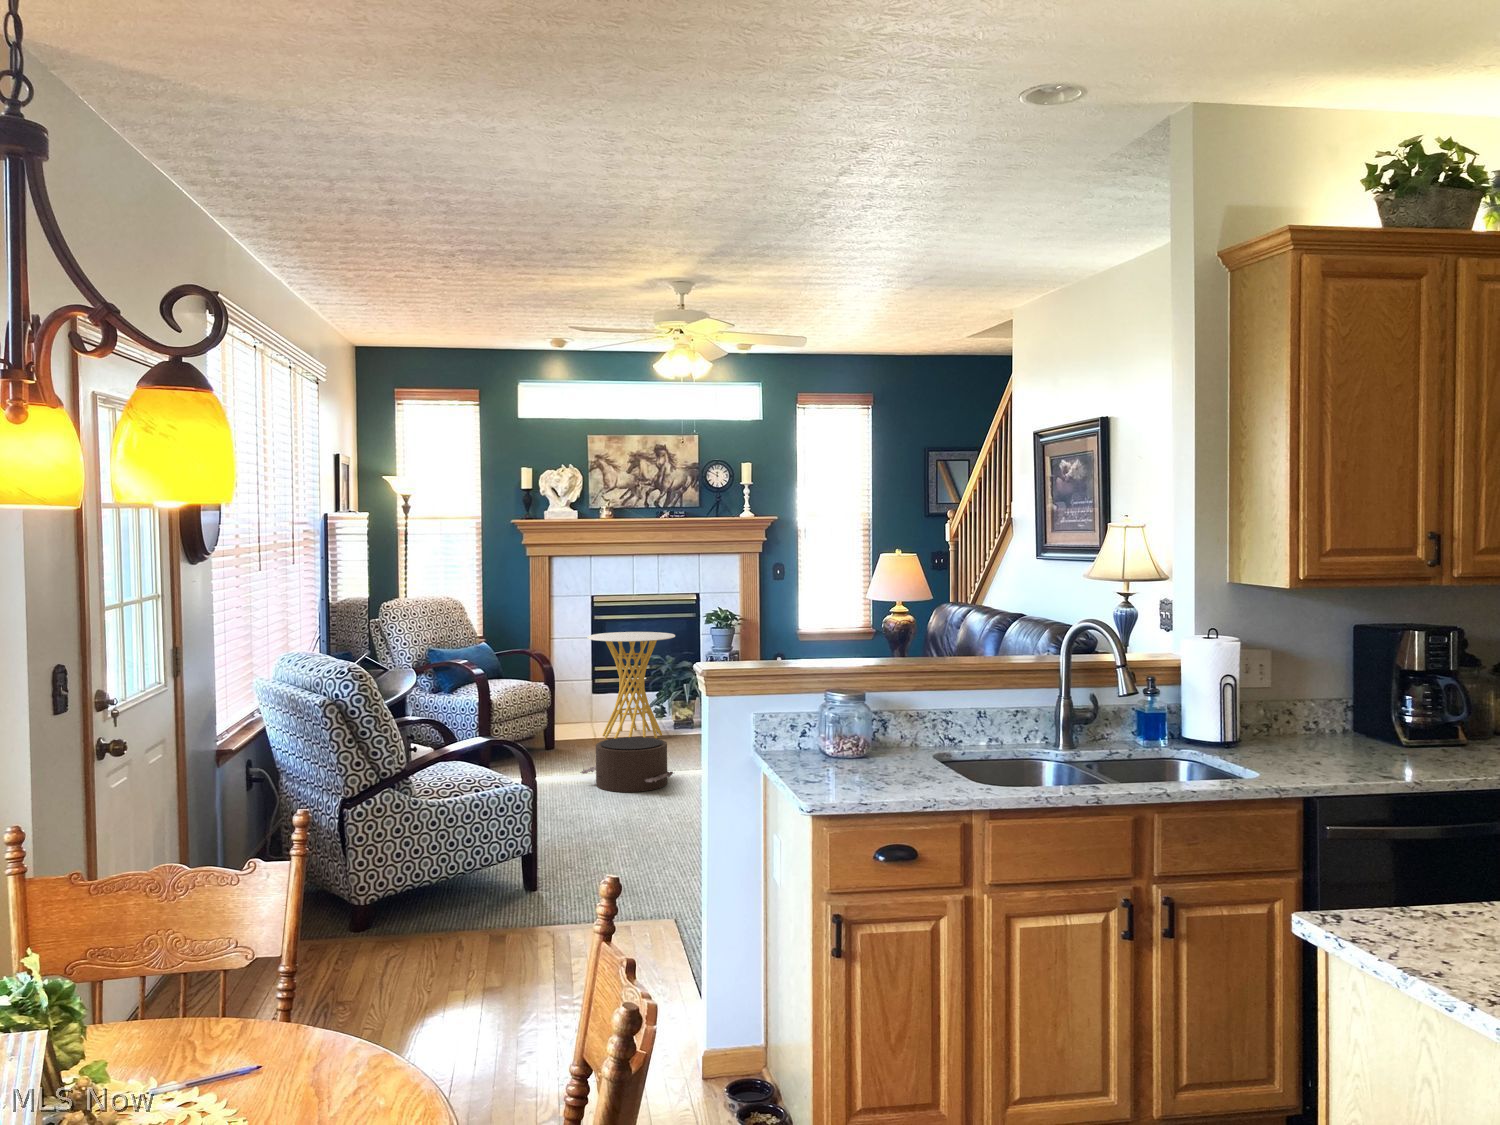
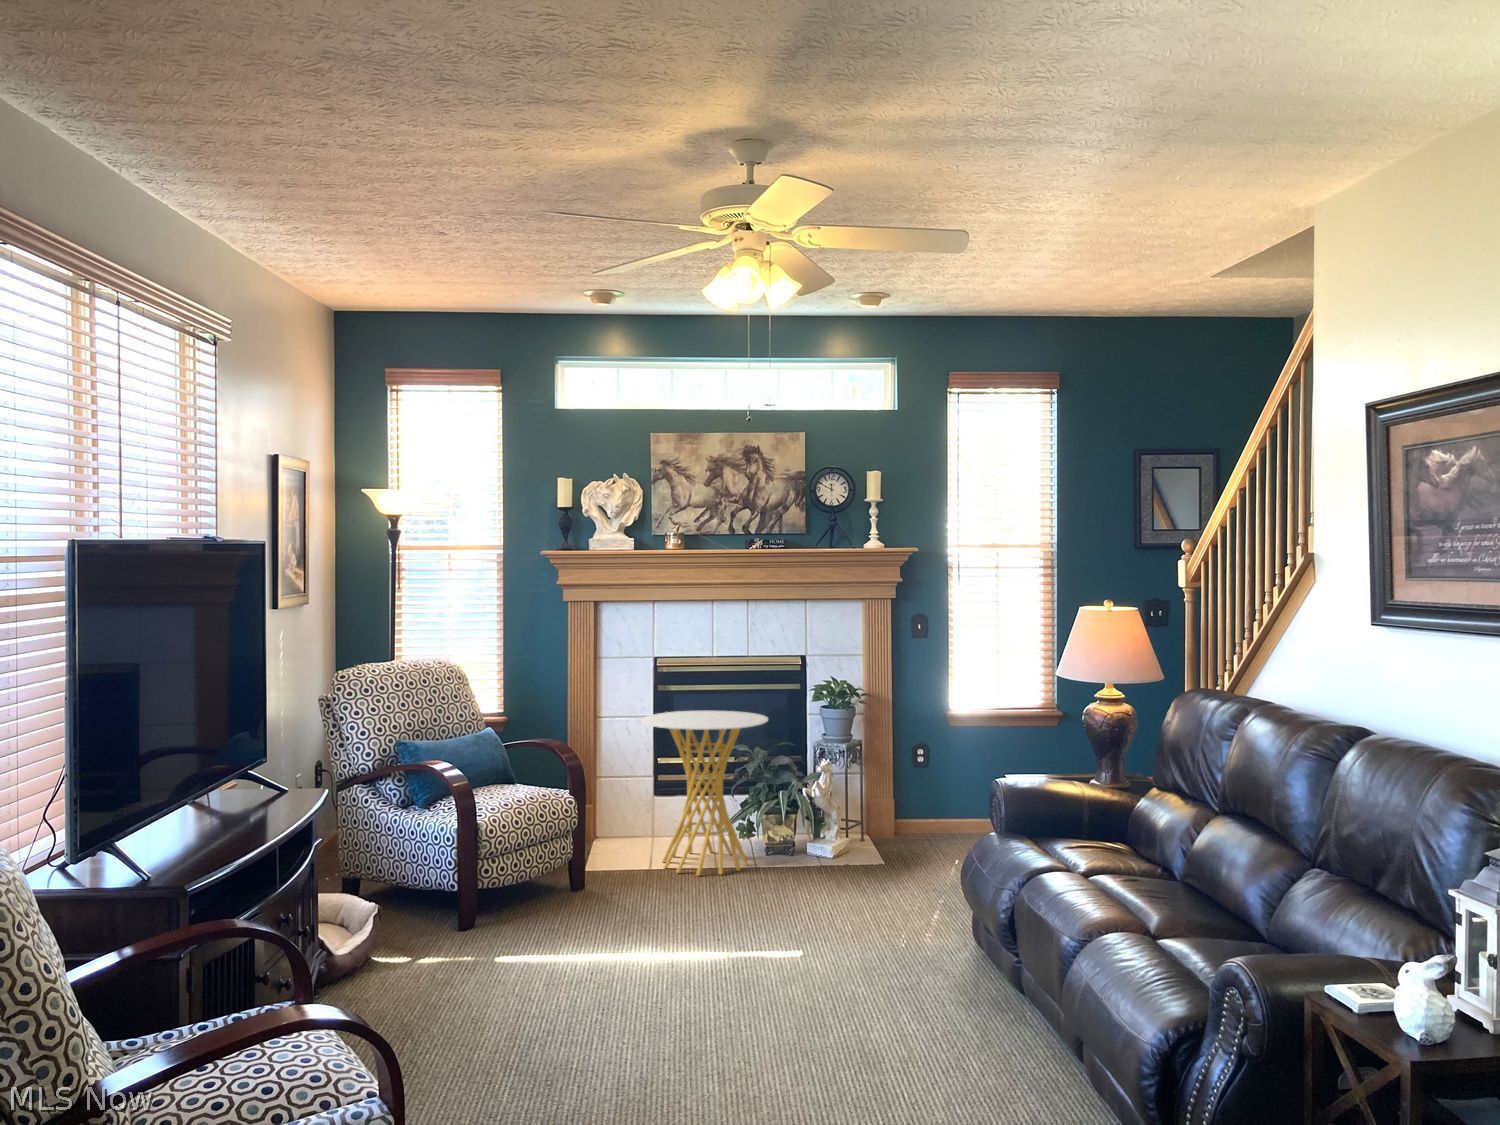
pouf: present [580,737,673,792] -> none [603,893,754,996]

